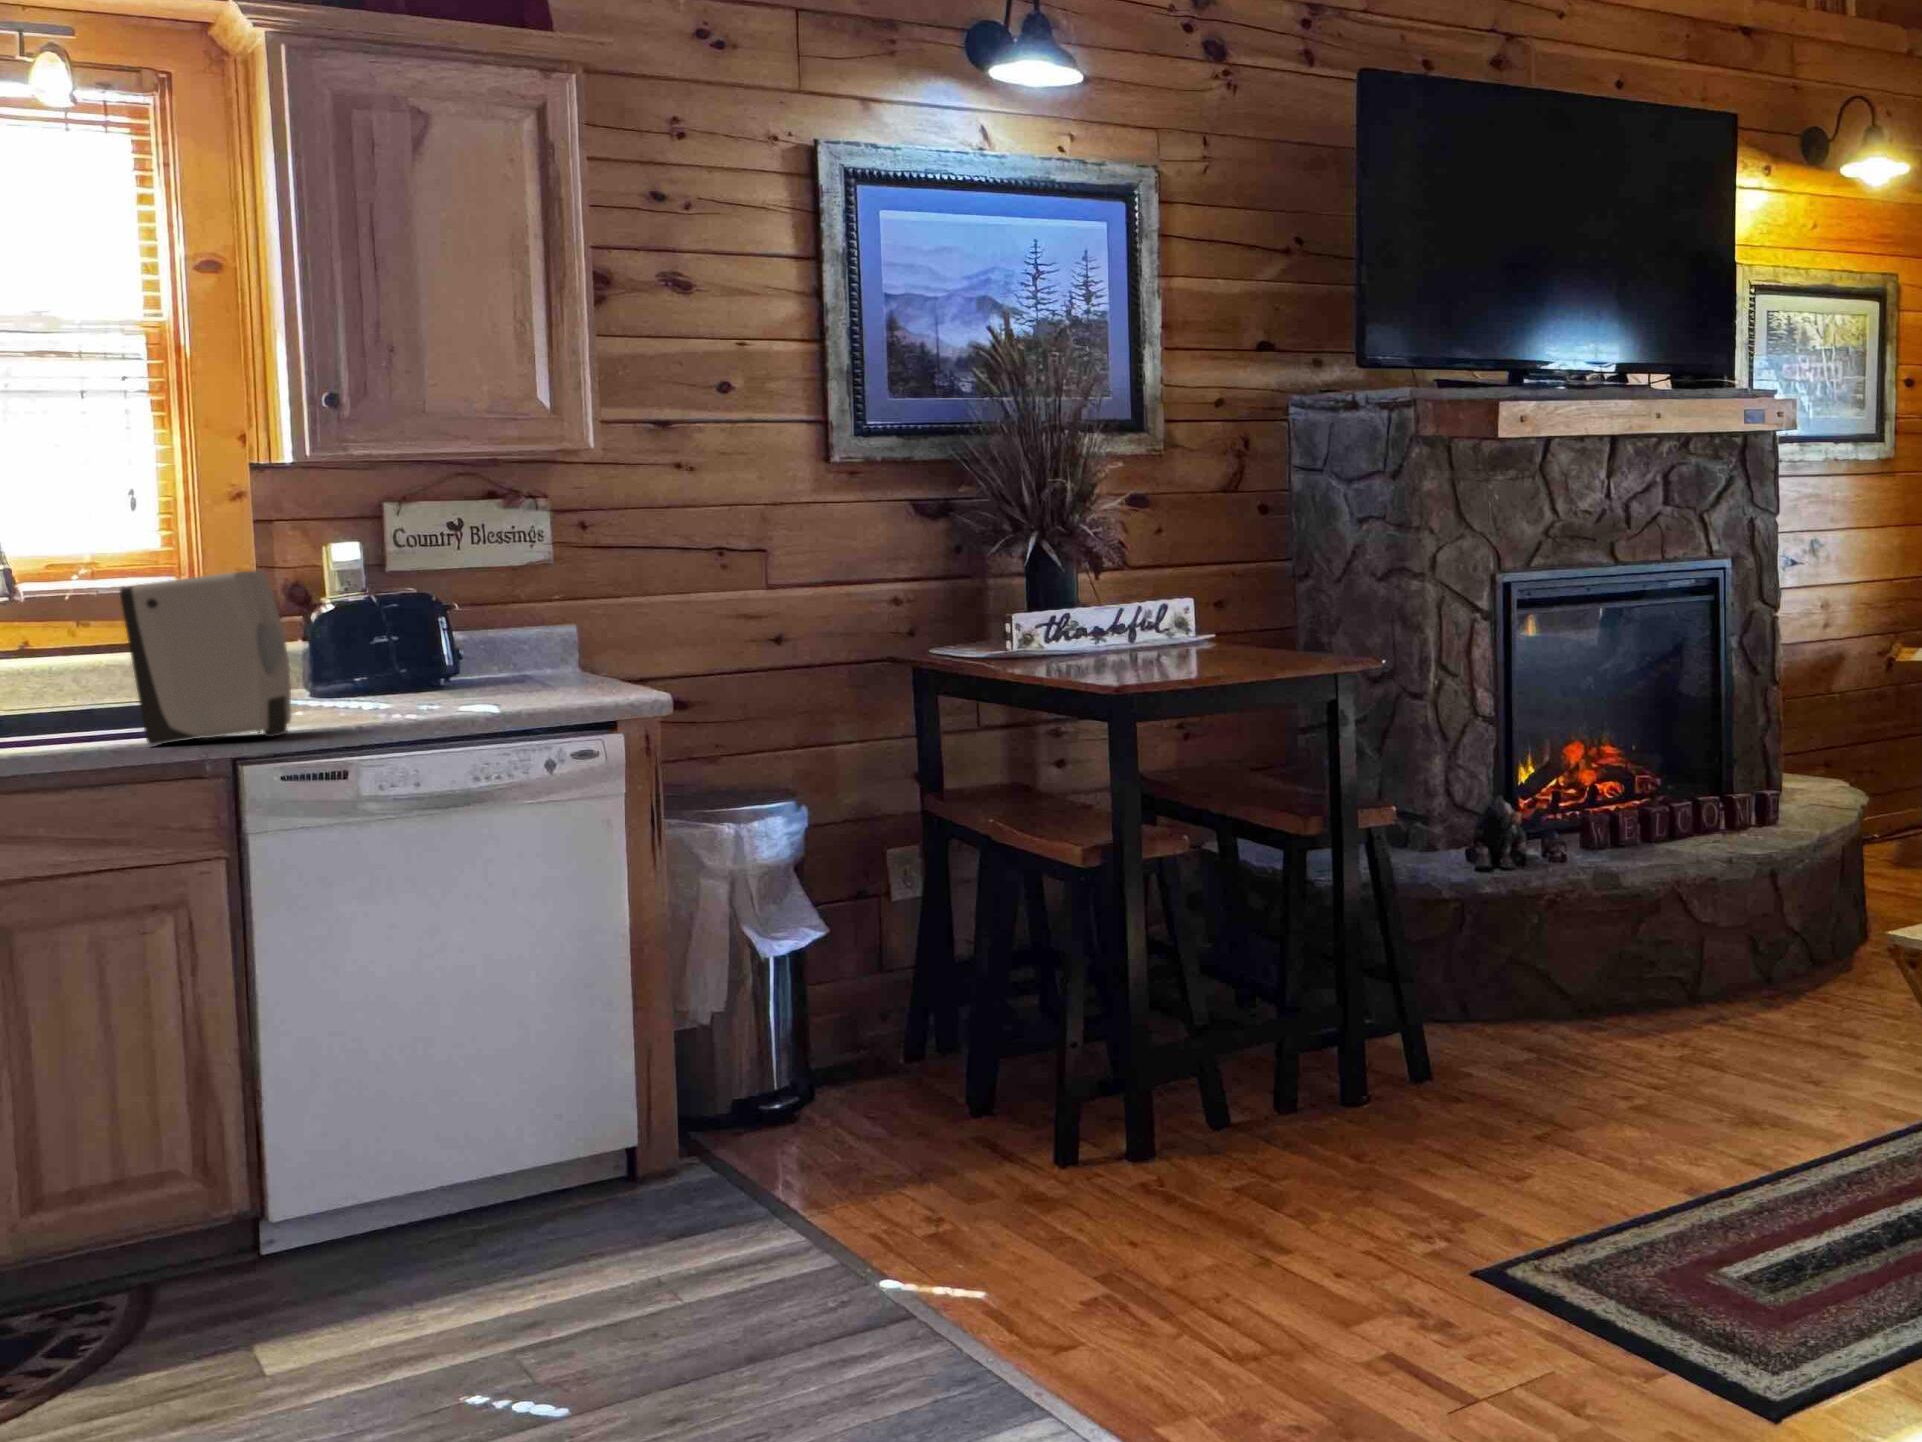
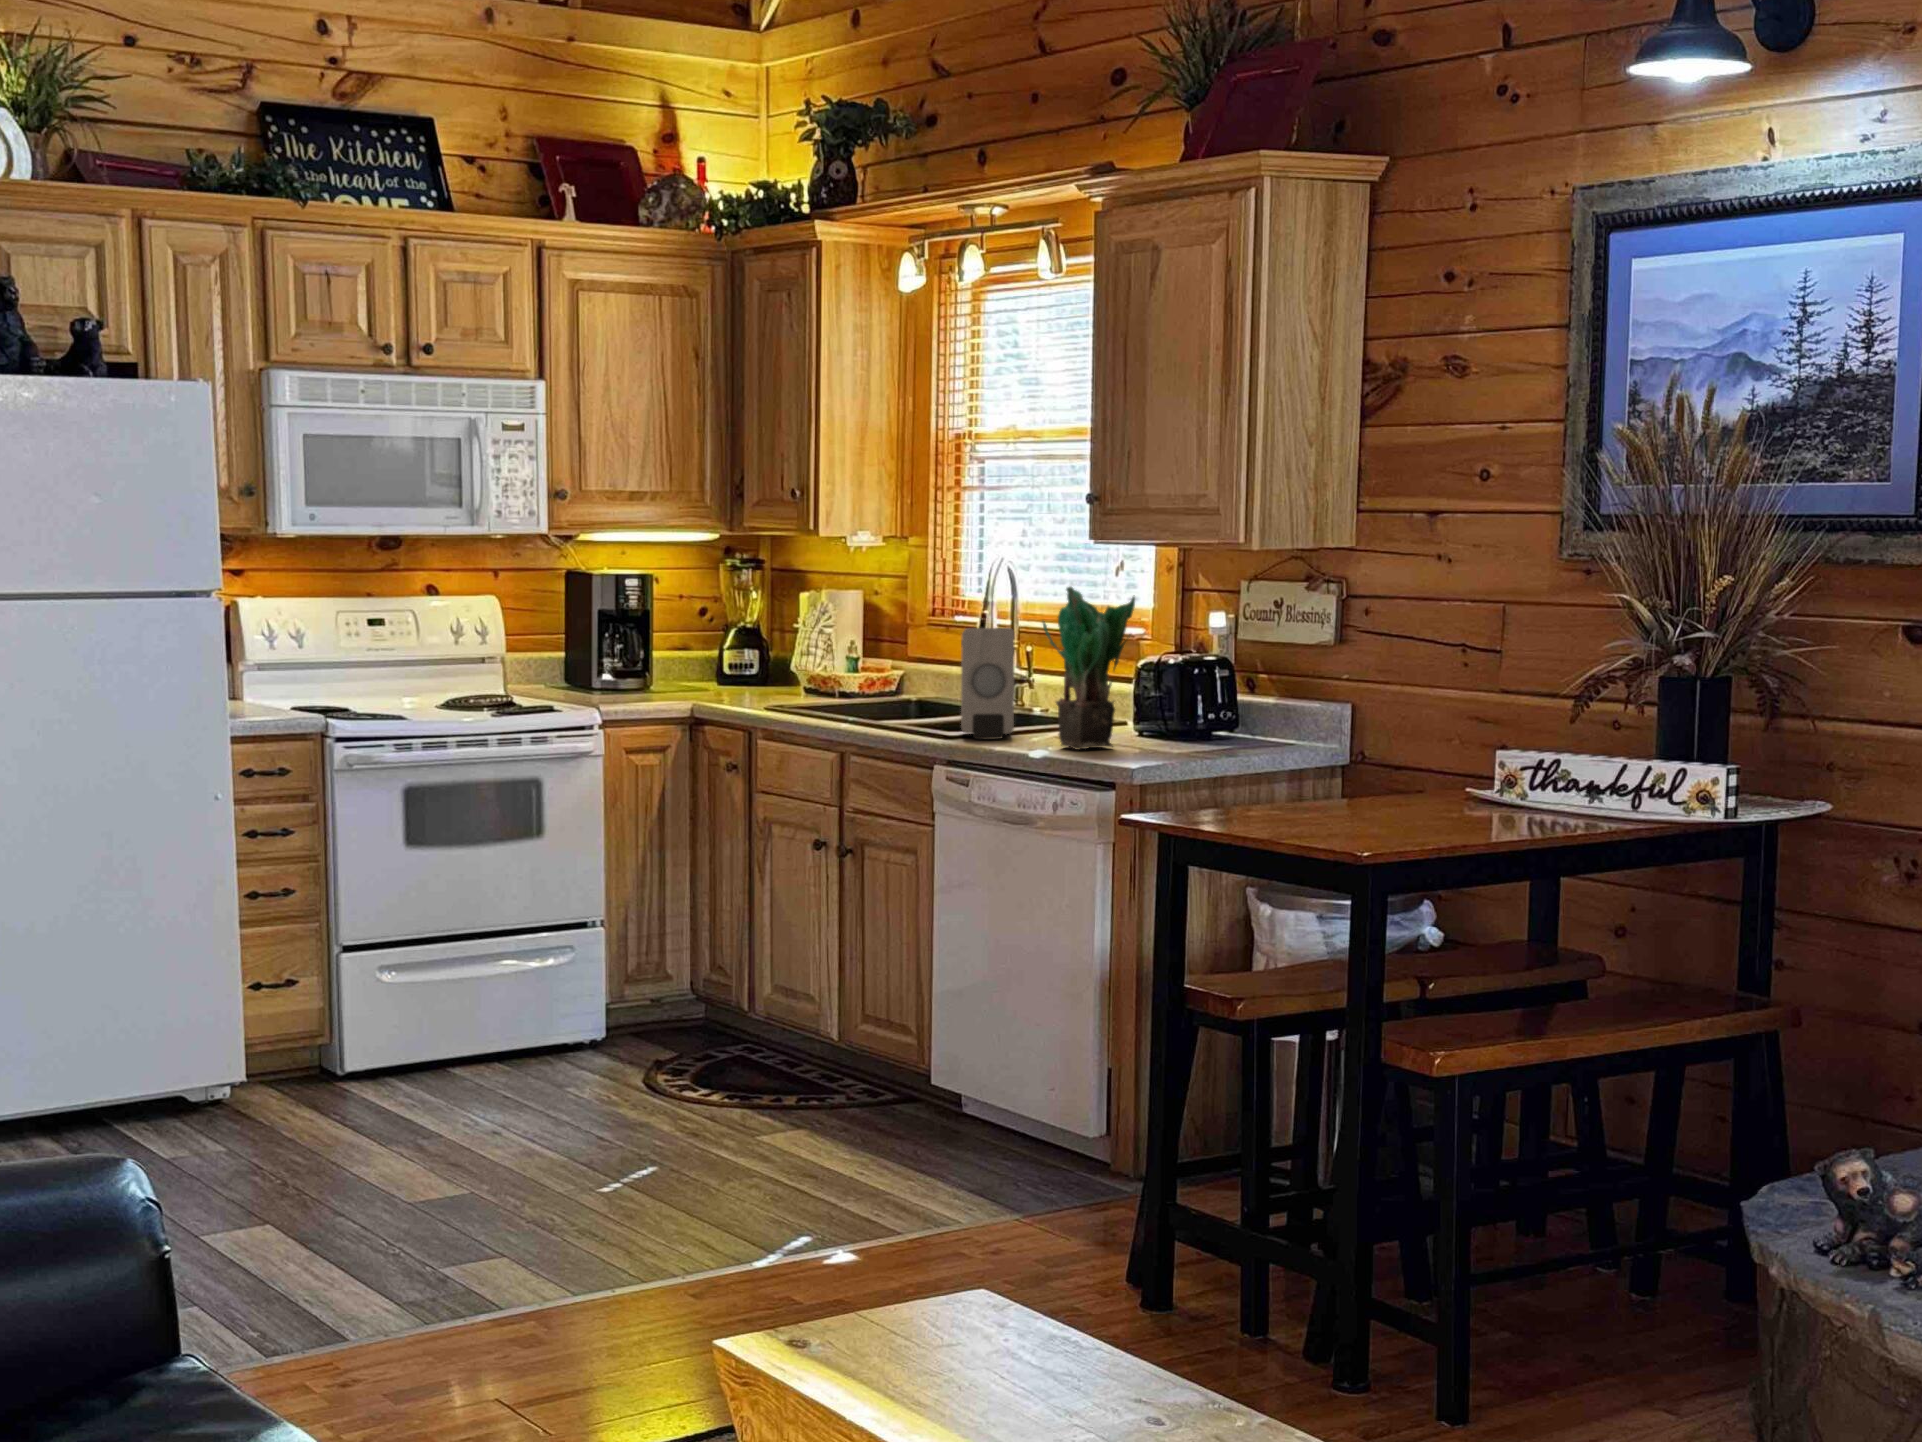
potted plant: none [375,500,556,717] -> present [1043,587,1135,750]

